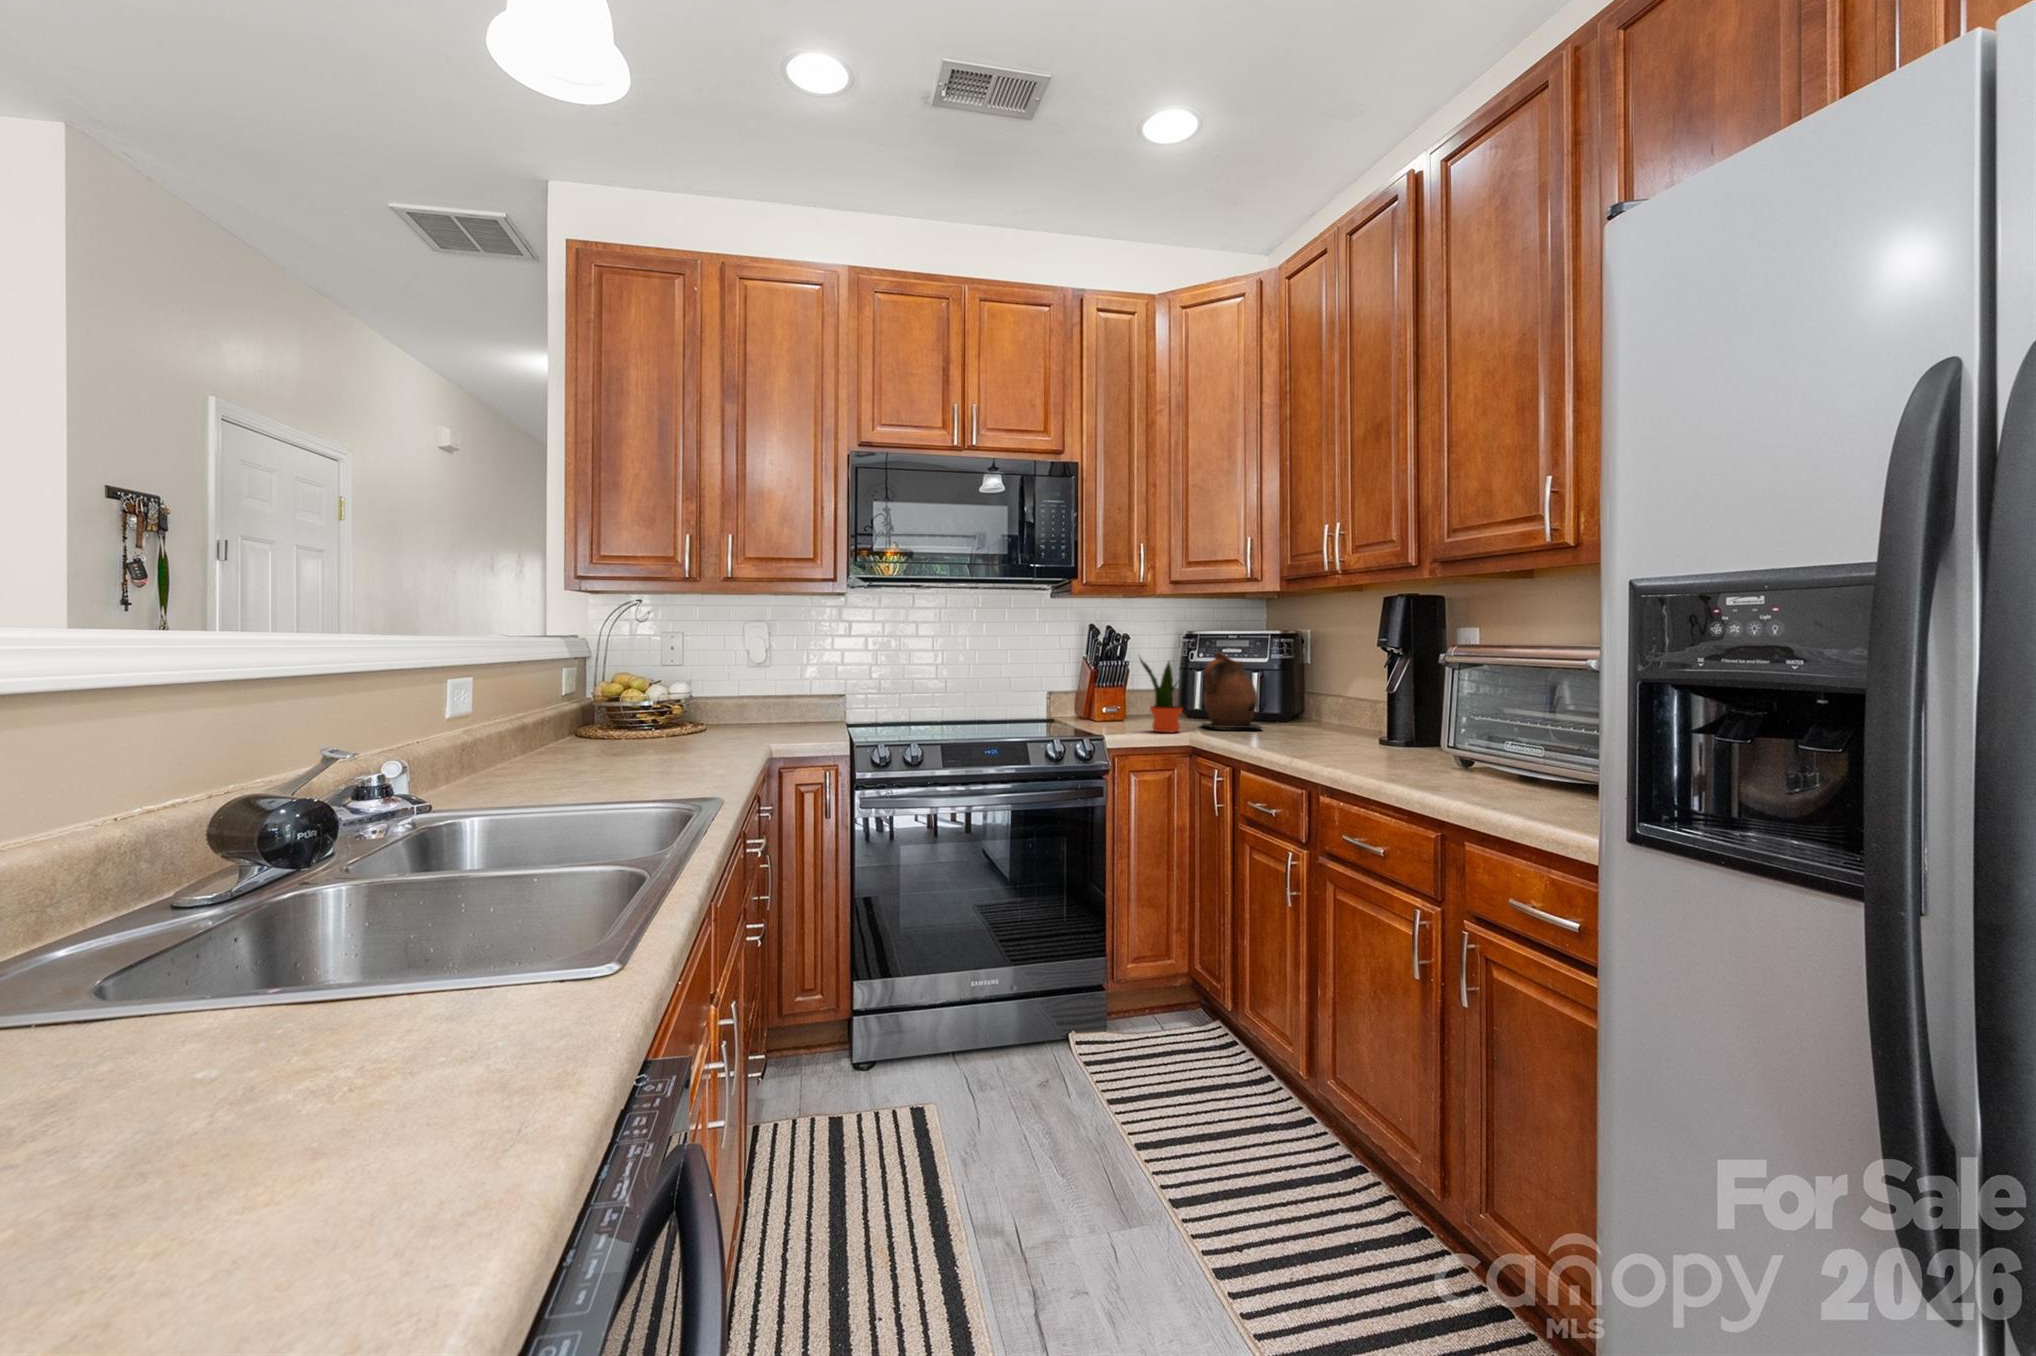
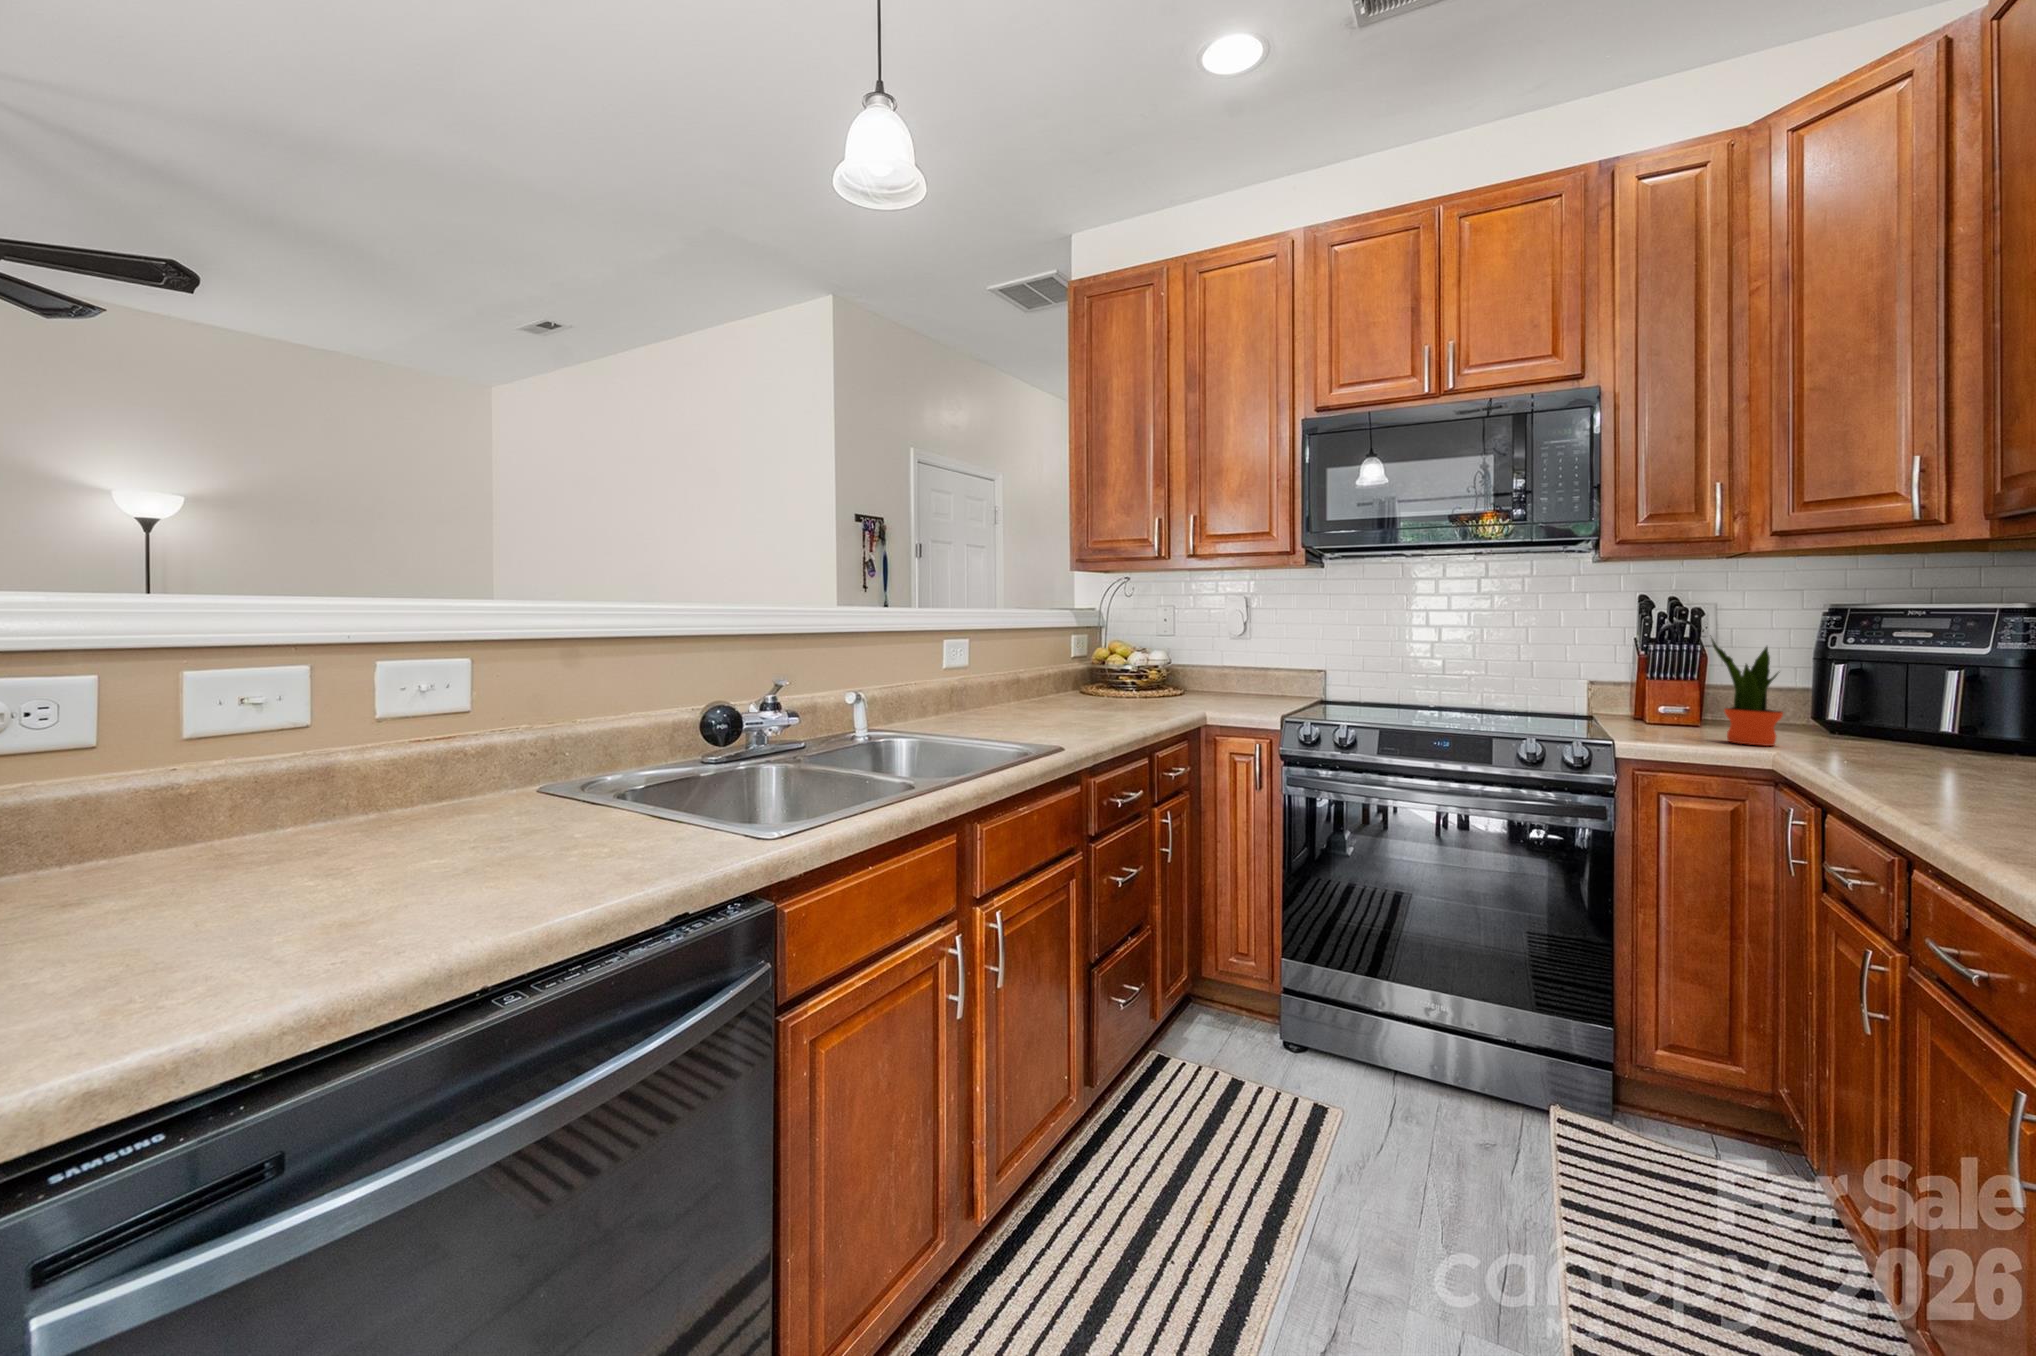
ceramic pitcher: present [1202,653,1261,729] -> none [1828,637,1957,756]

